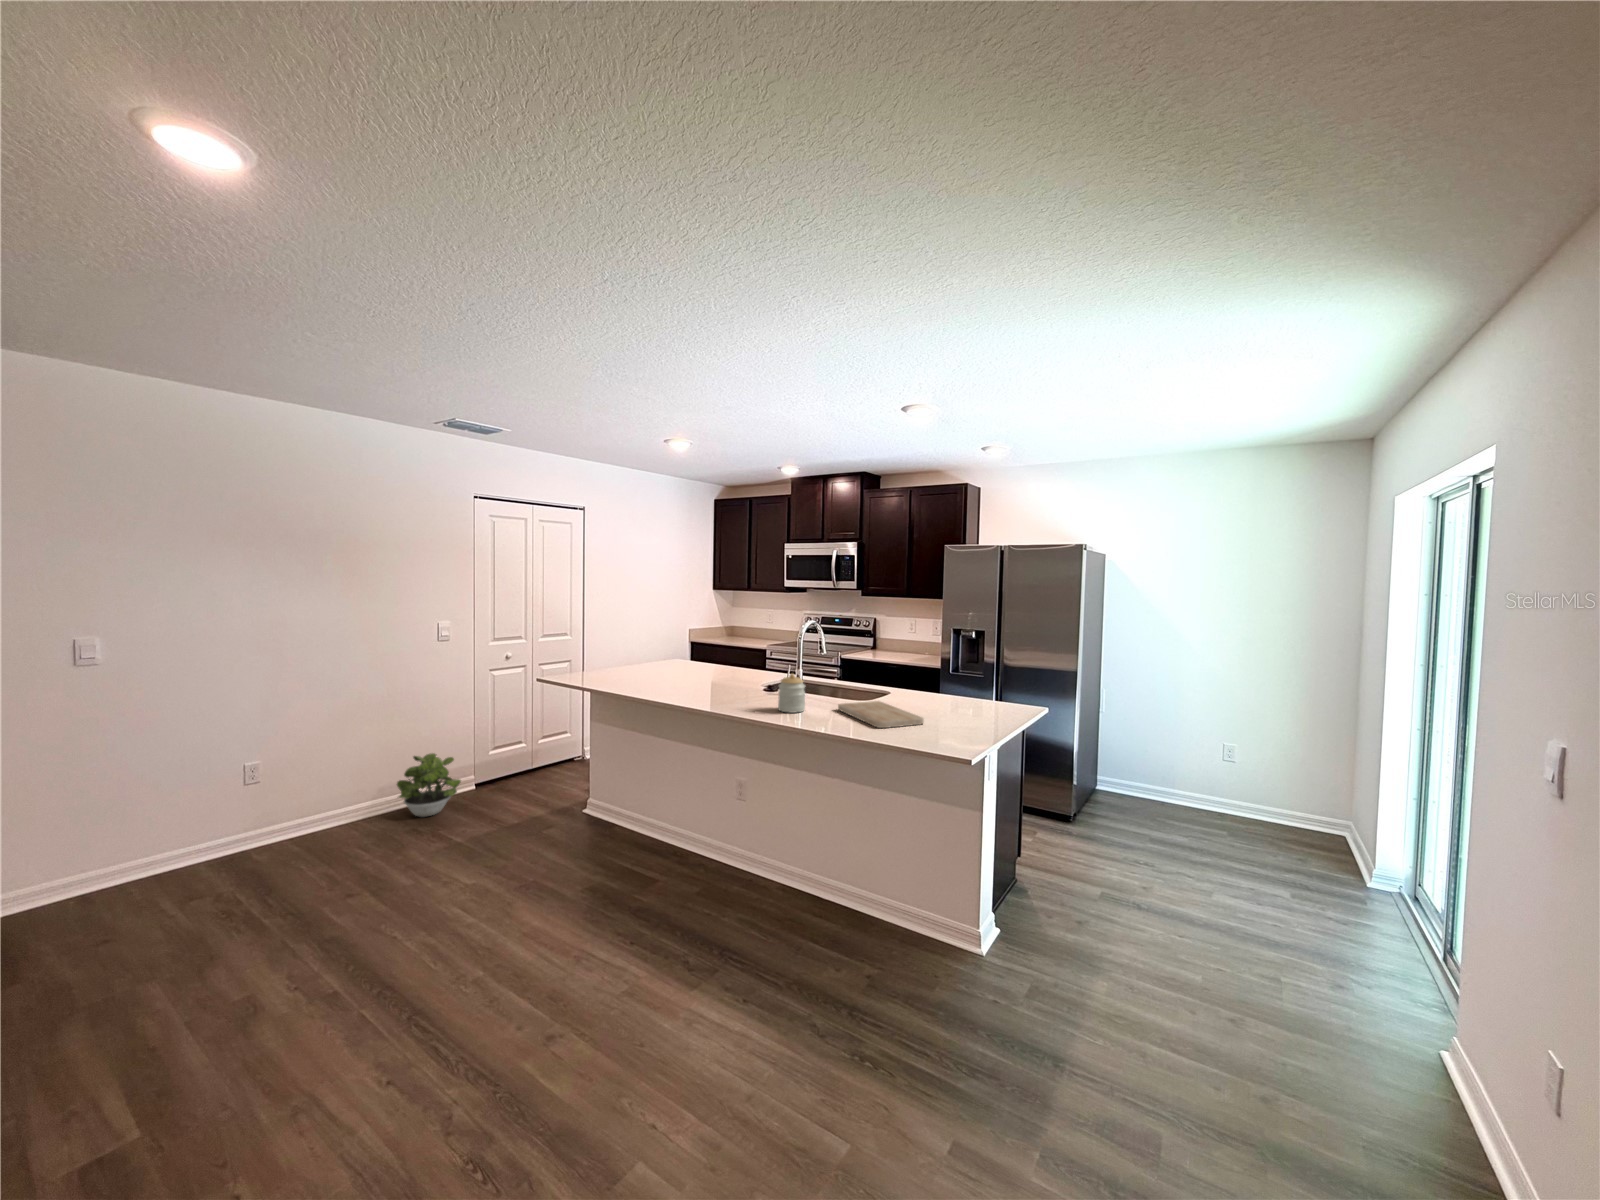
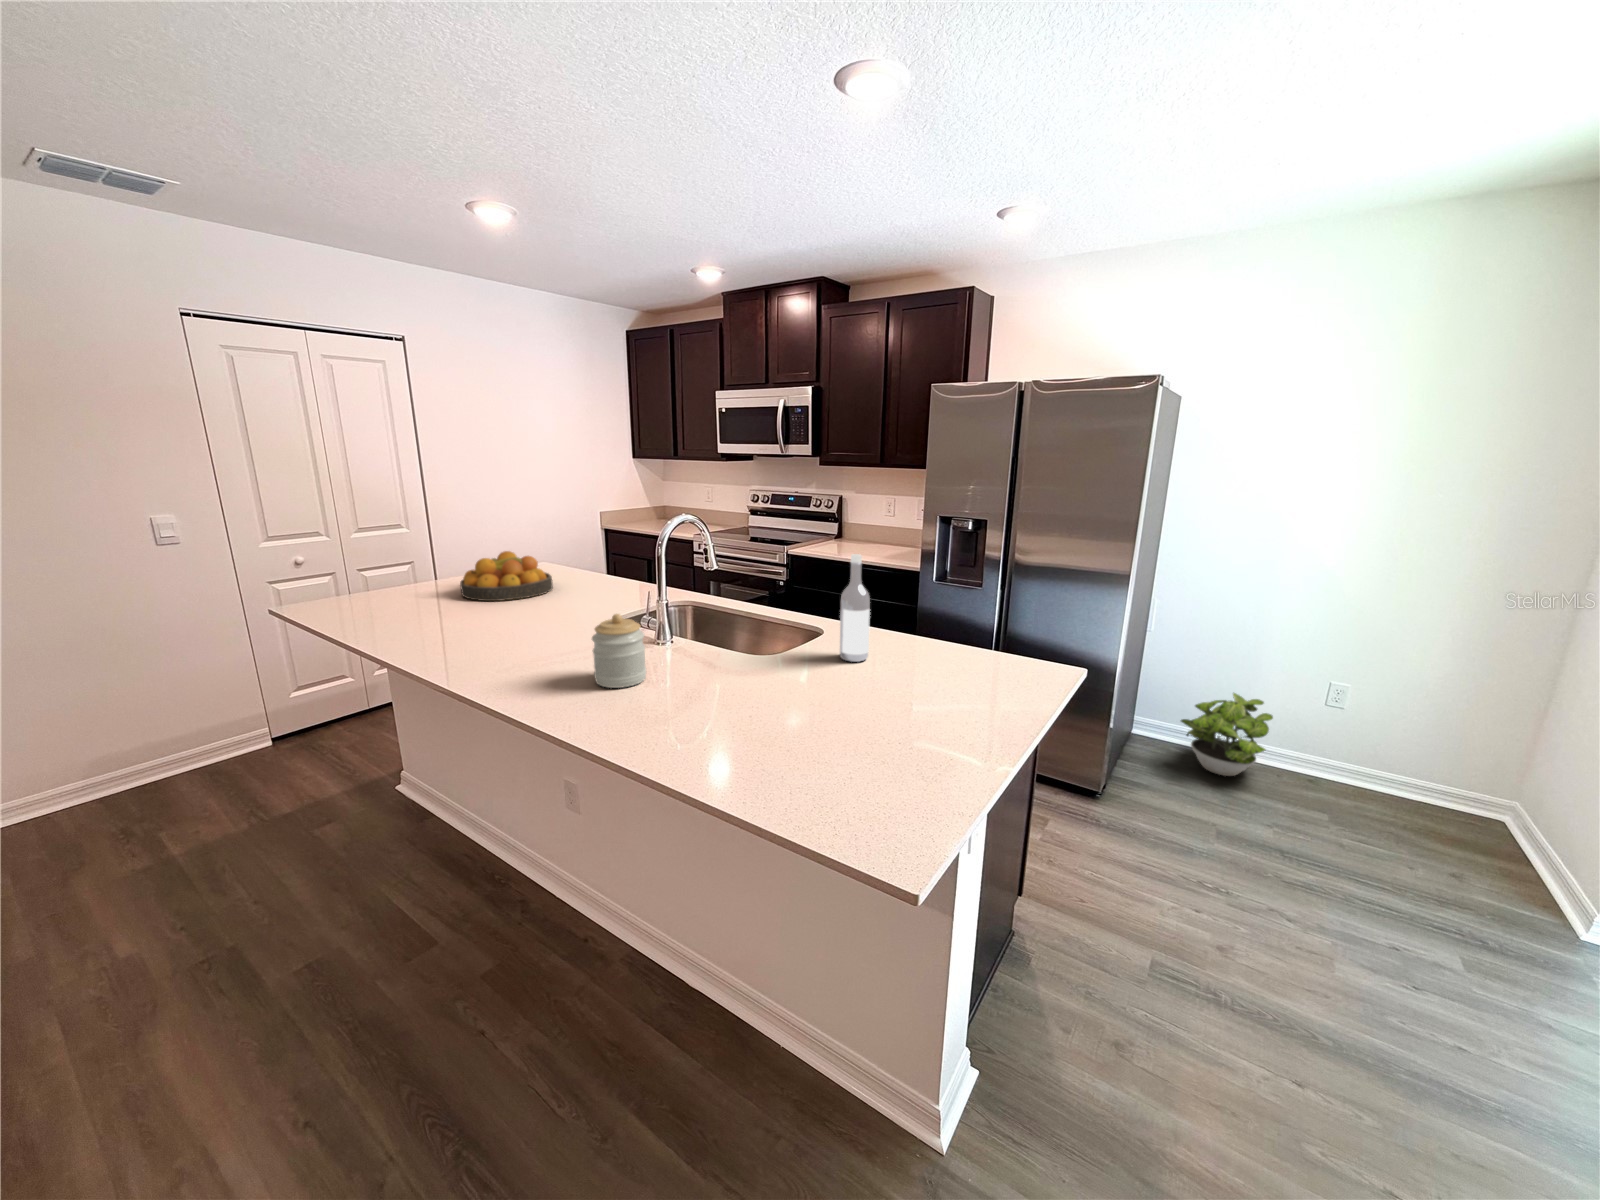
wine bottle: none [905,645,922,706] -> present [840,554,870,662]
fruit bowl: none [648,649,703,679] -> present [460,551,553,601]
cutting board: present [838,701,924,728] -> none [708,656,855,737]
potted plant: present [397,753,461,817] -> present [1181,693,1273,776]

